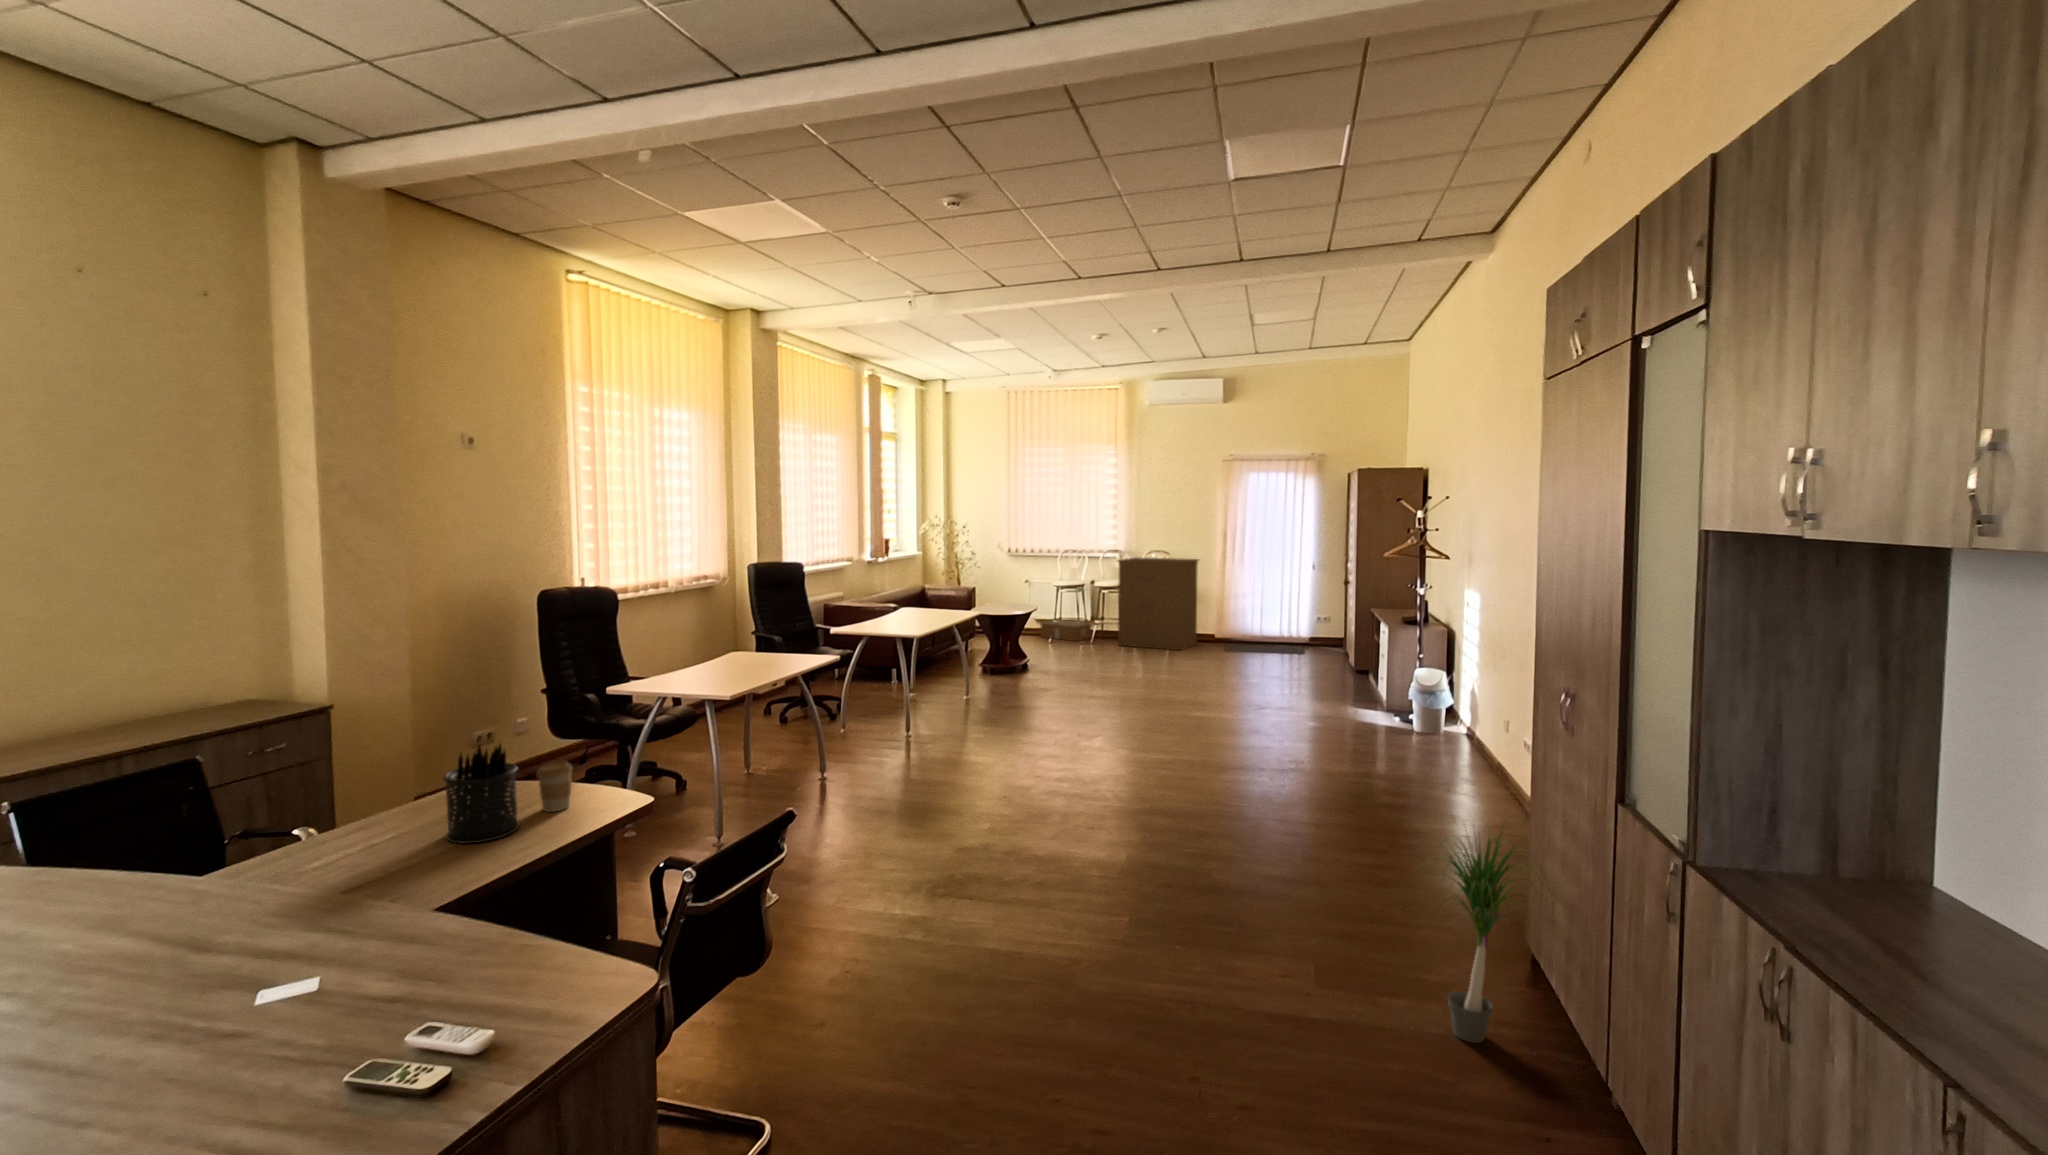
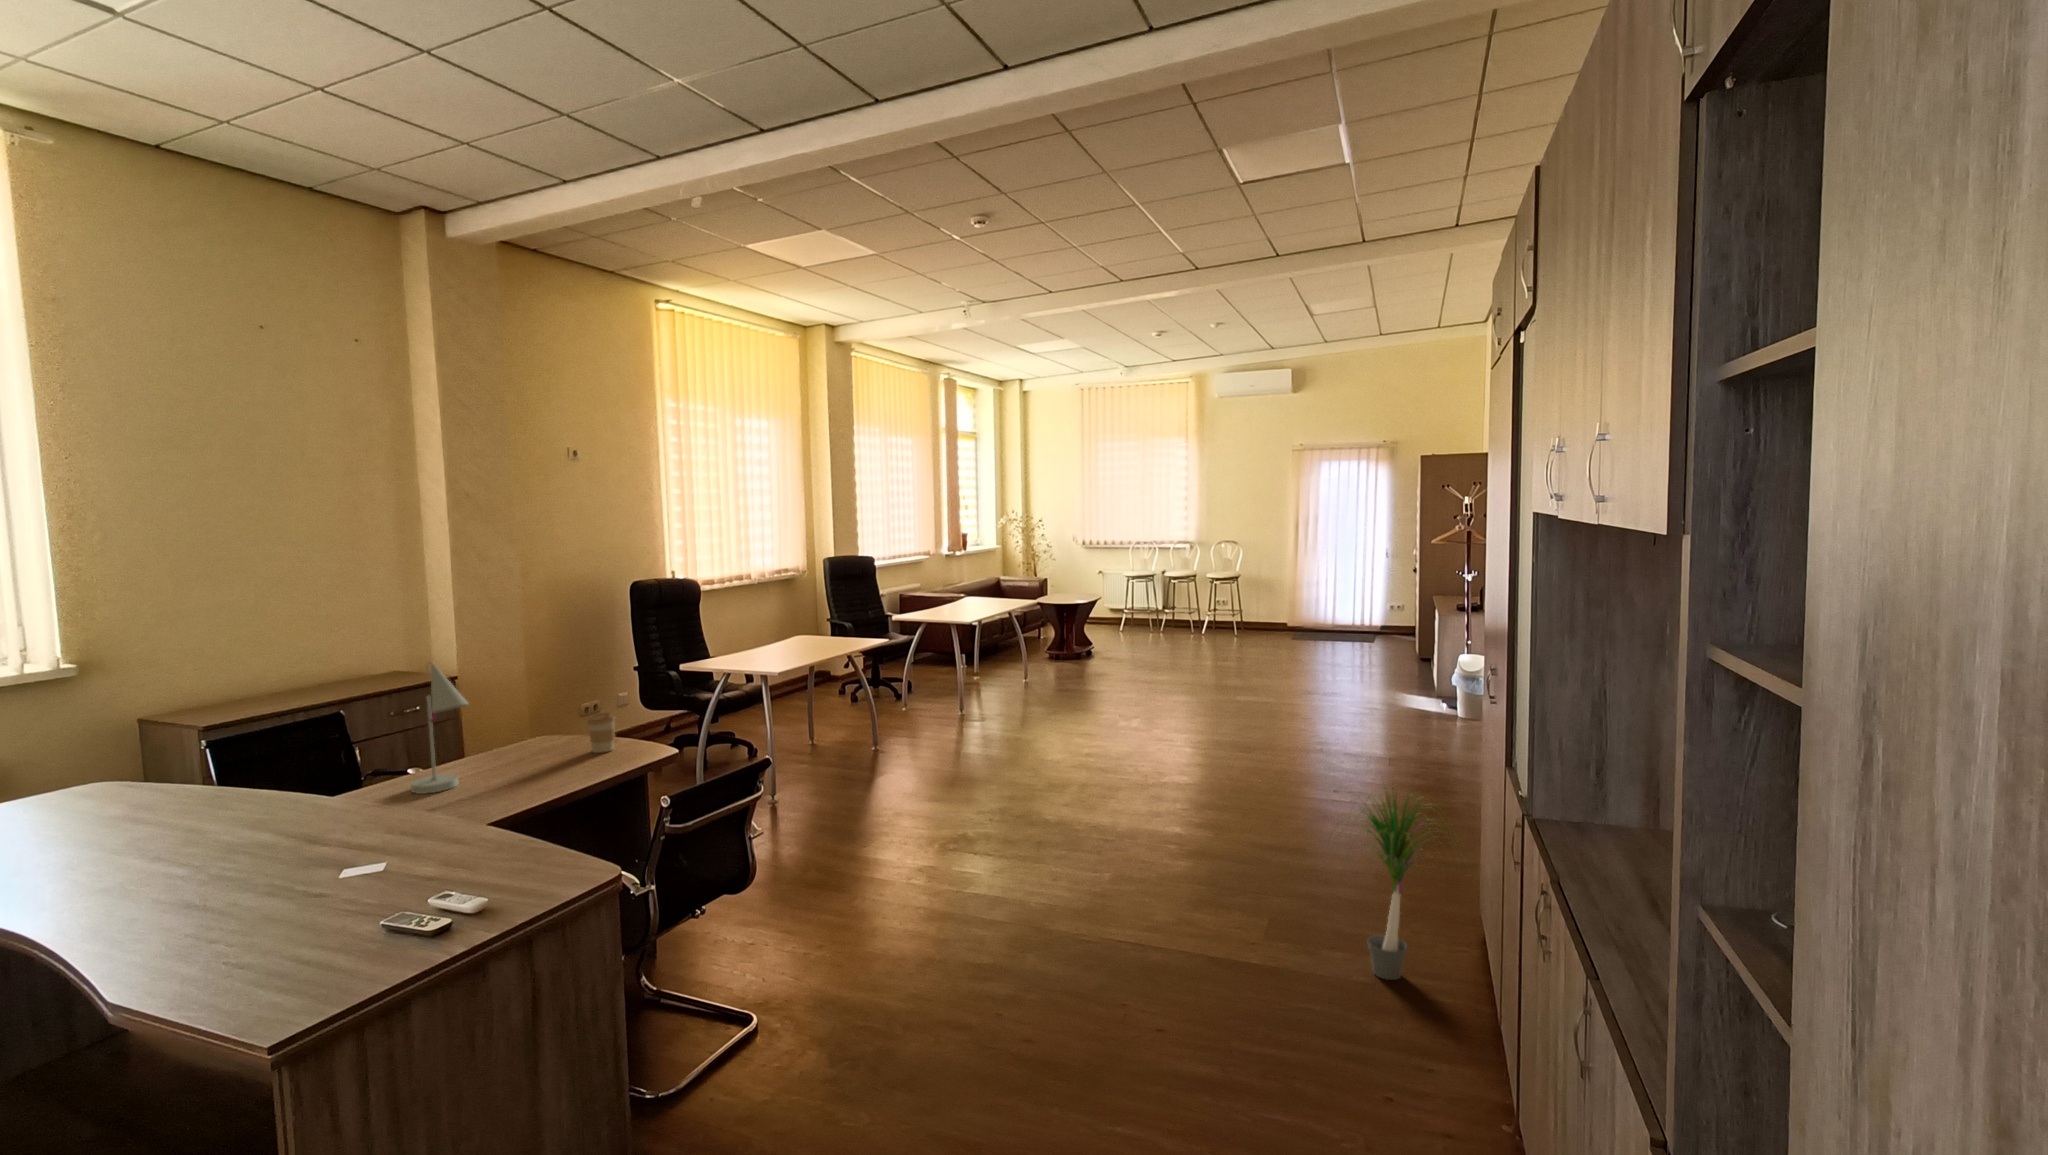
filing cabinet: present [1118,558,1199,650] -> none [1185,548,1270,639]
cardboard box: present [1041,620,1092,641] -> none [1114,610,1165,631]
desk lamp: none [310,707,396,880] -> present [411,663,468,794]
pen holder: present [443,744,520,844] -> none [511,693,571,773]

